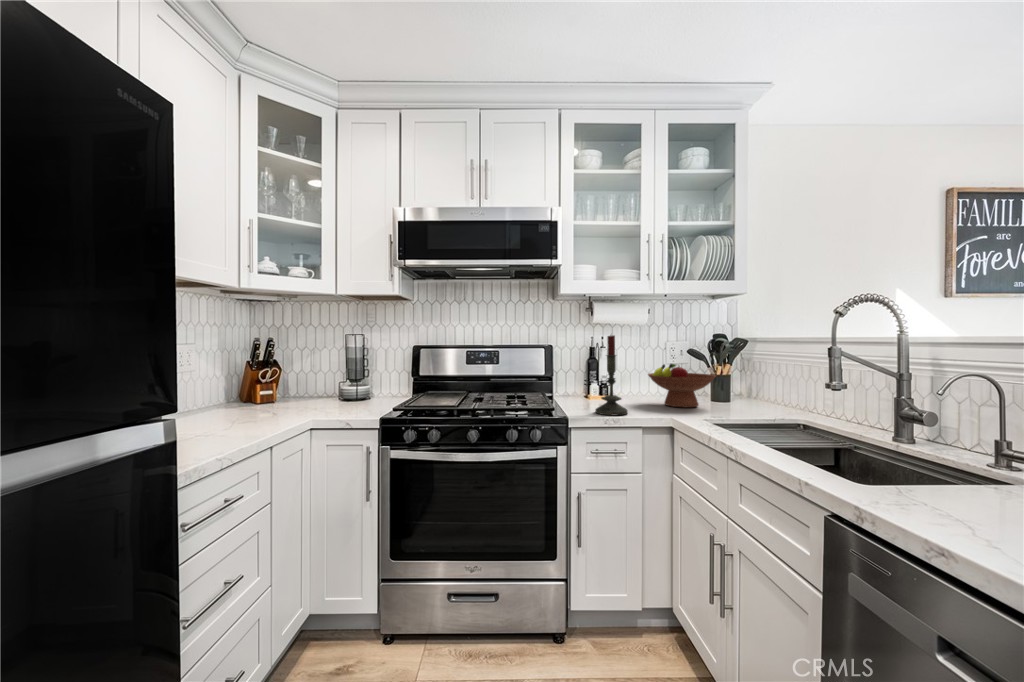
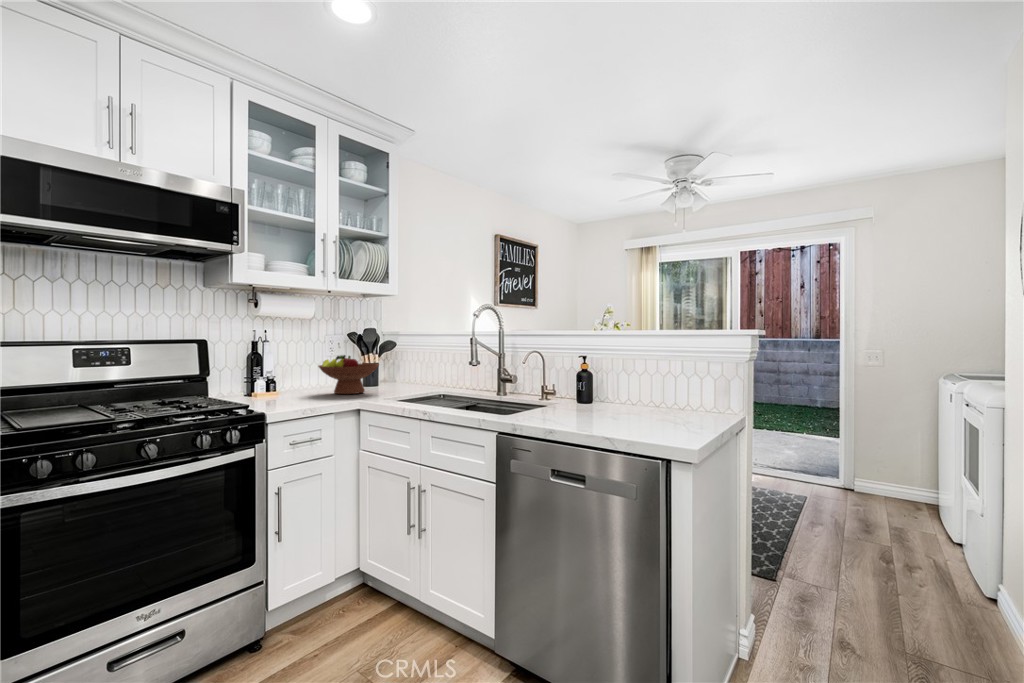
candle: present [595,335,628,415] -> none [285,326,318,407]

